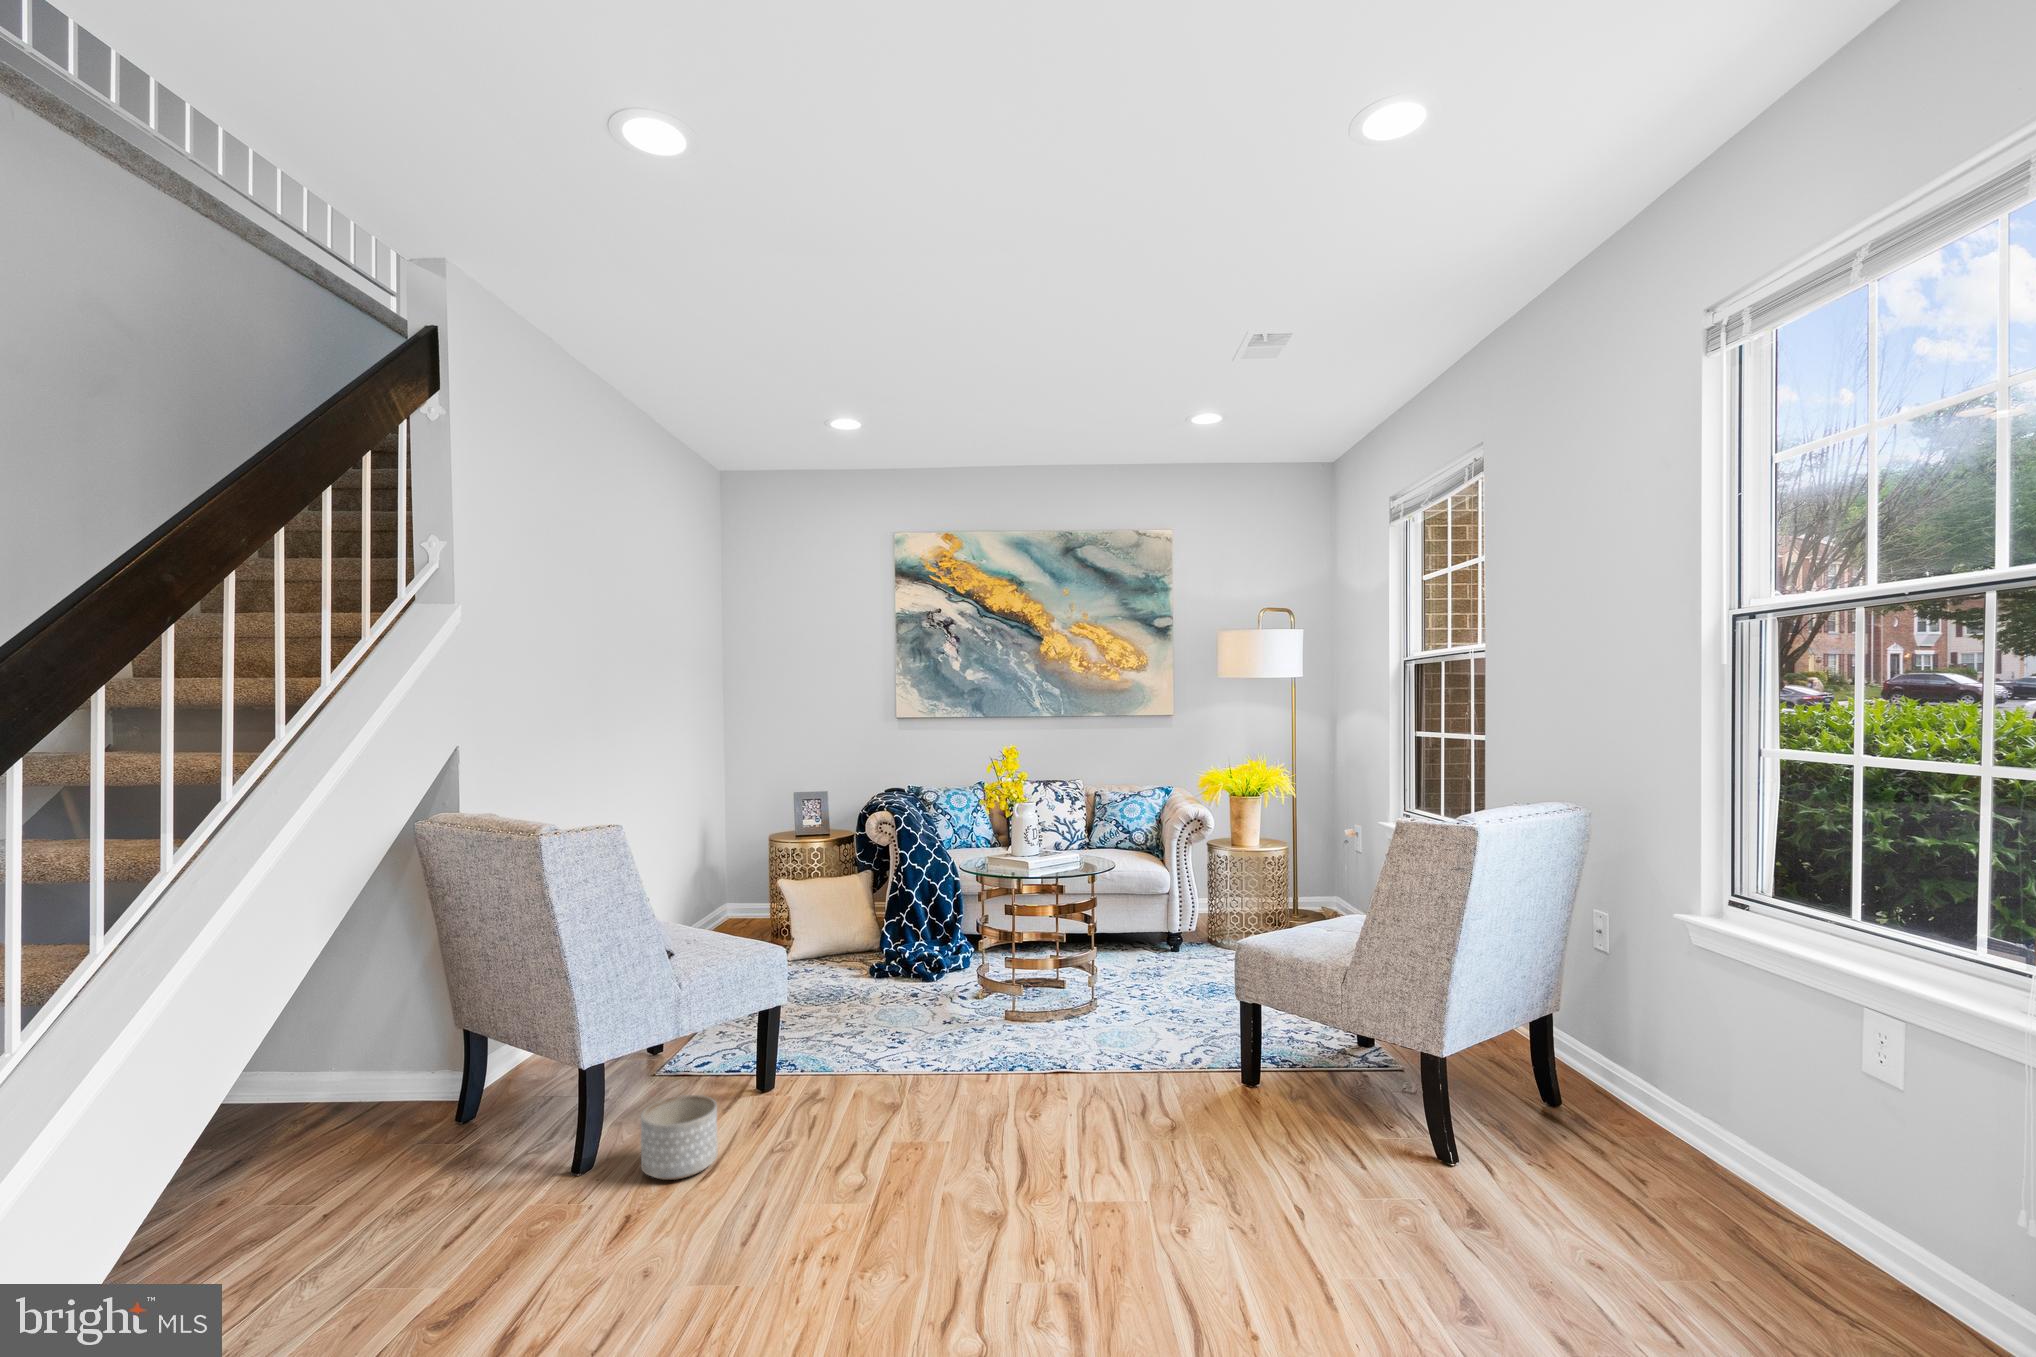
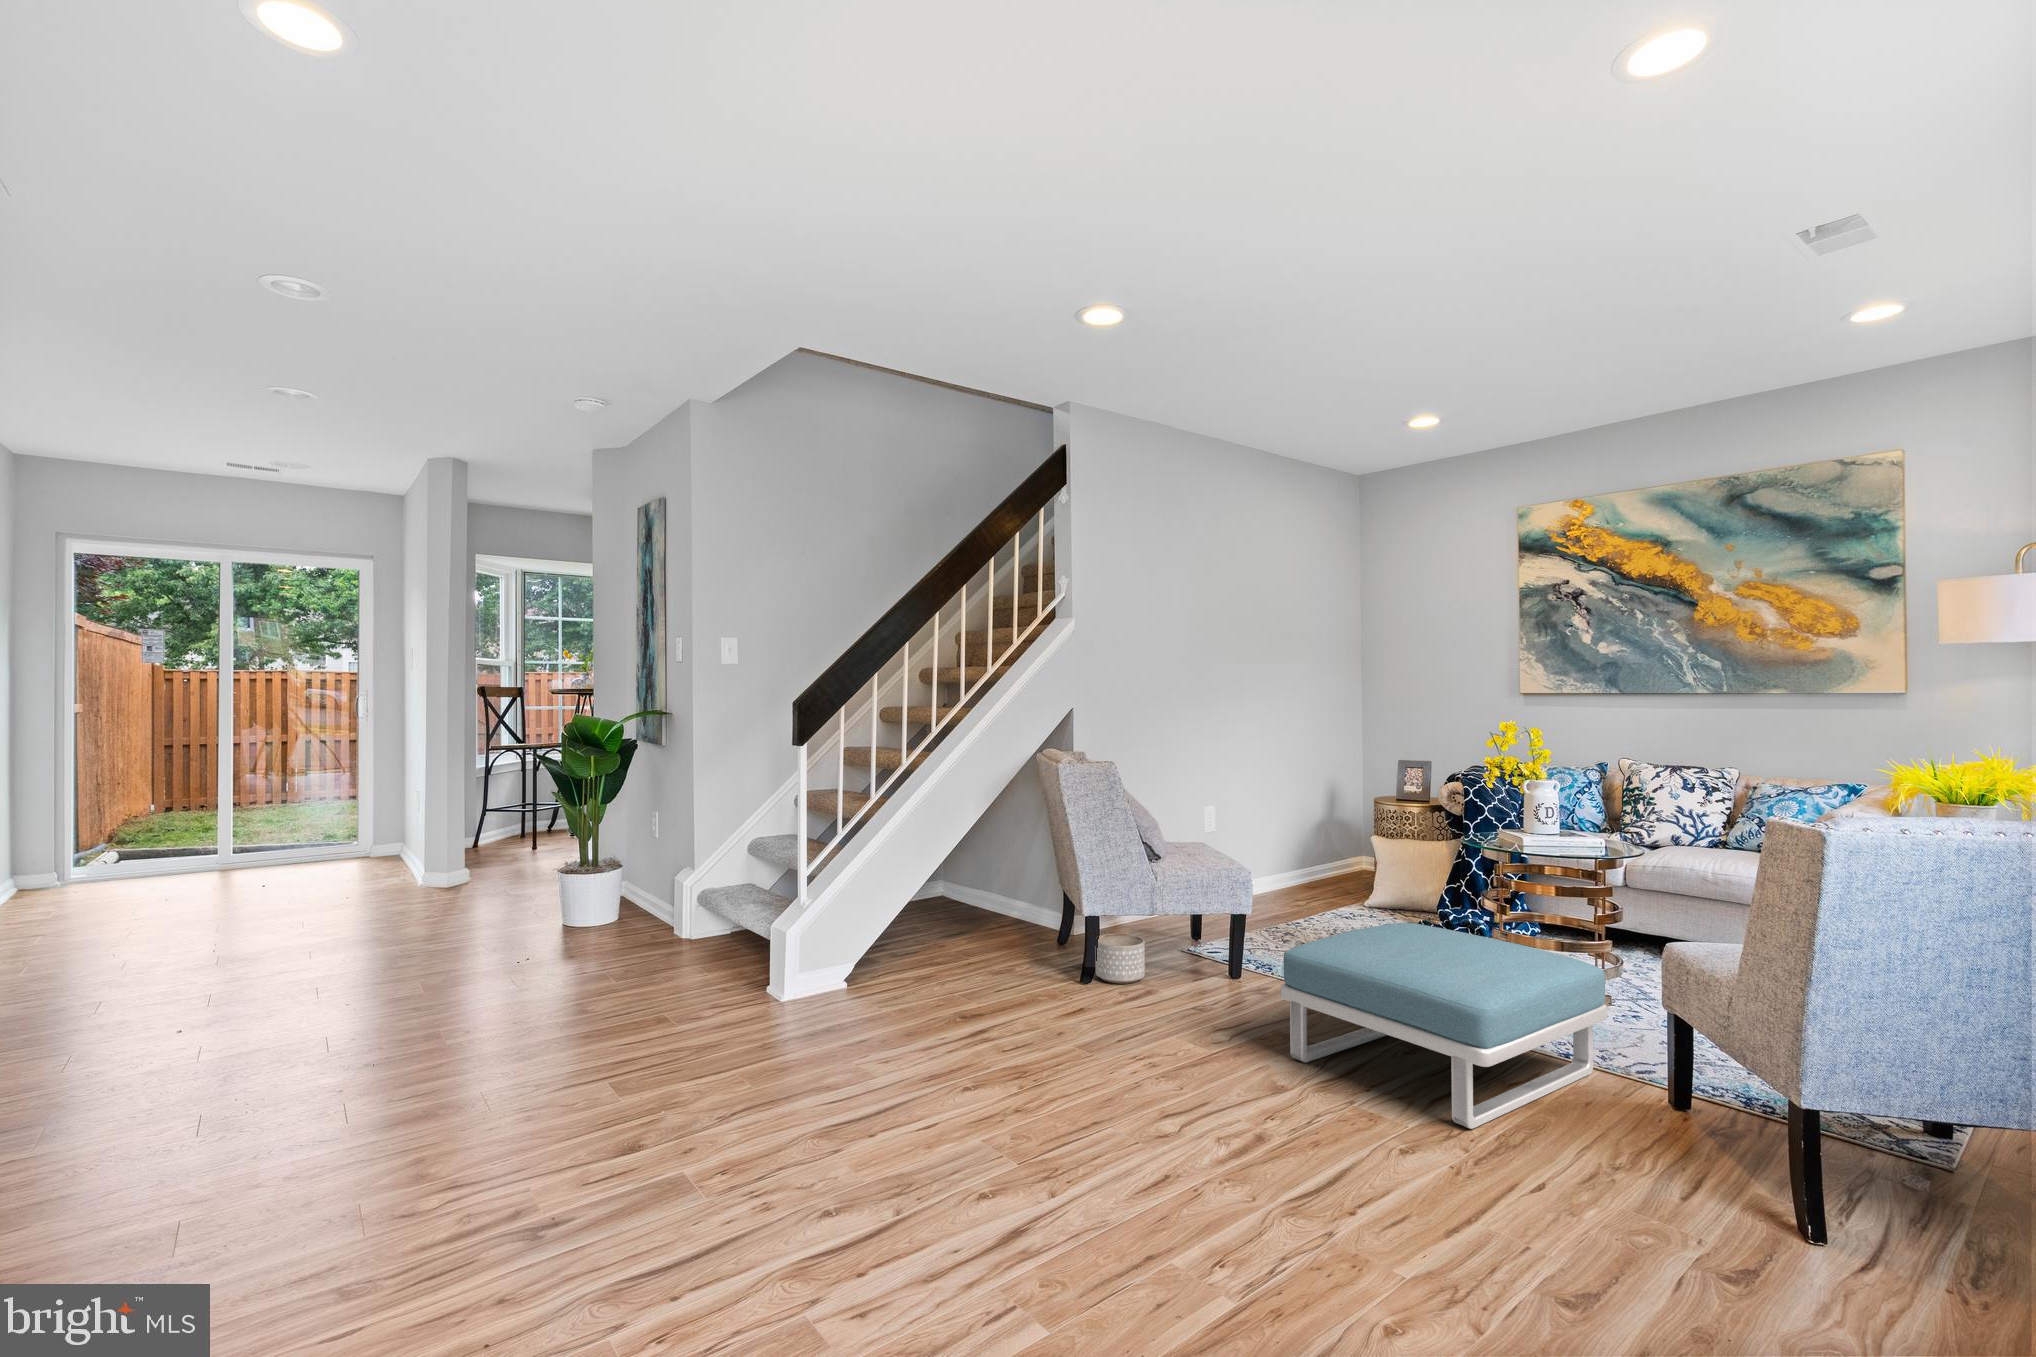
footstool: none [999,984,1265,1194] -> present [1281,923,1607,1129]

